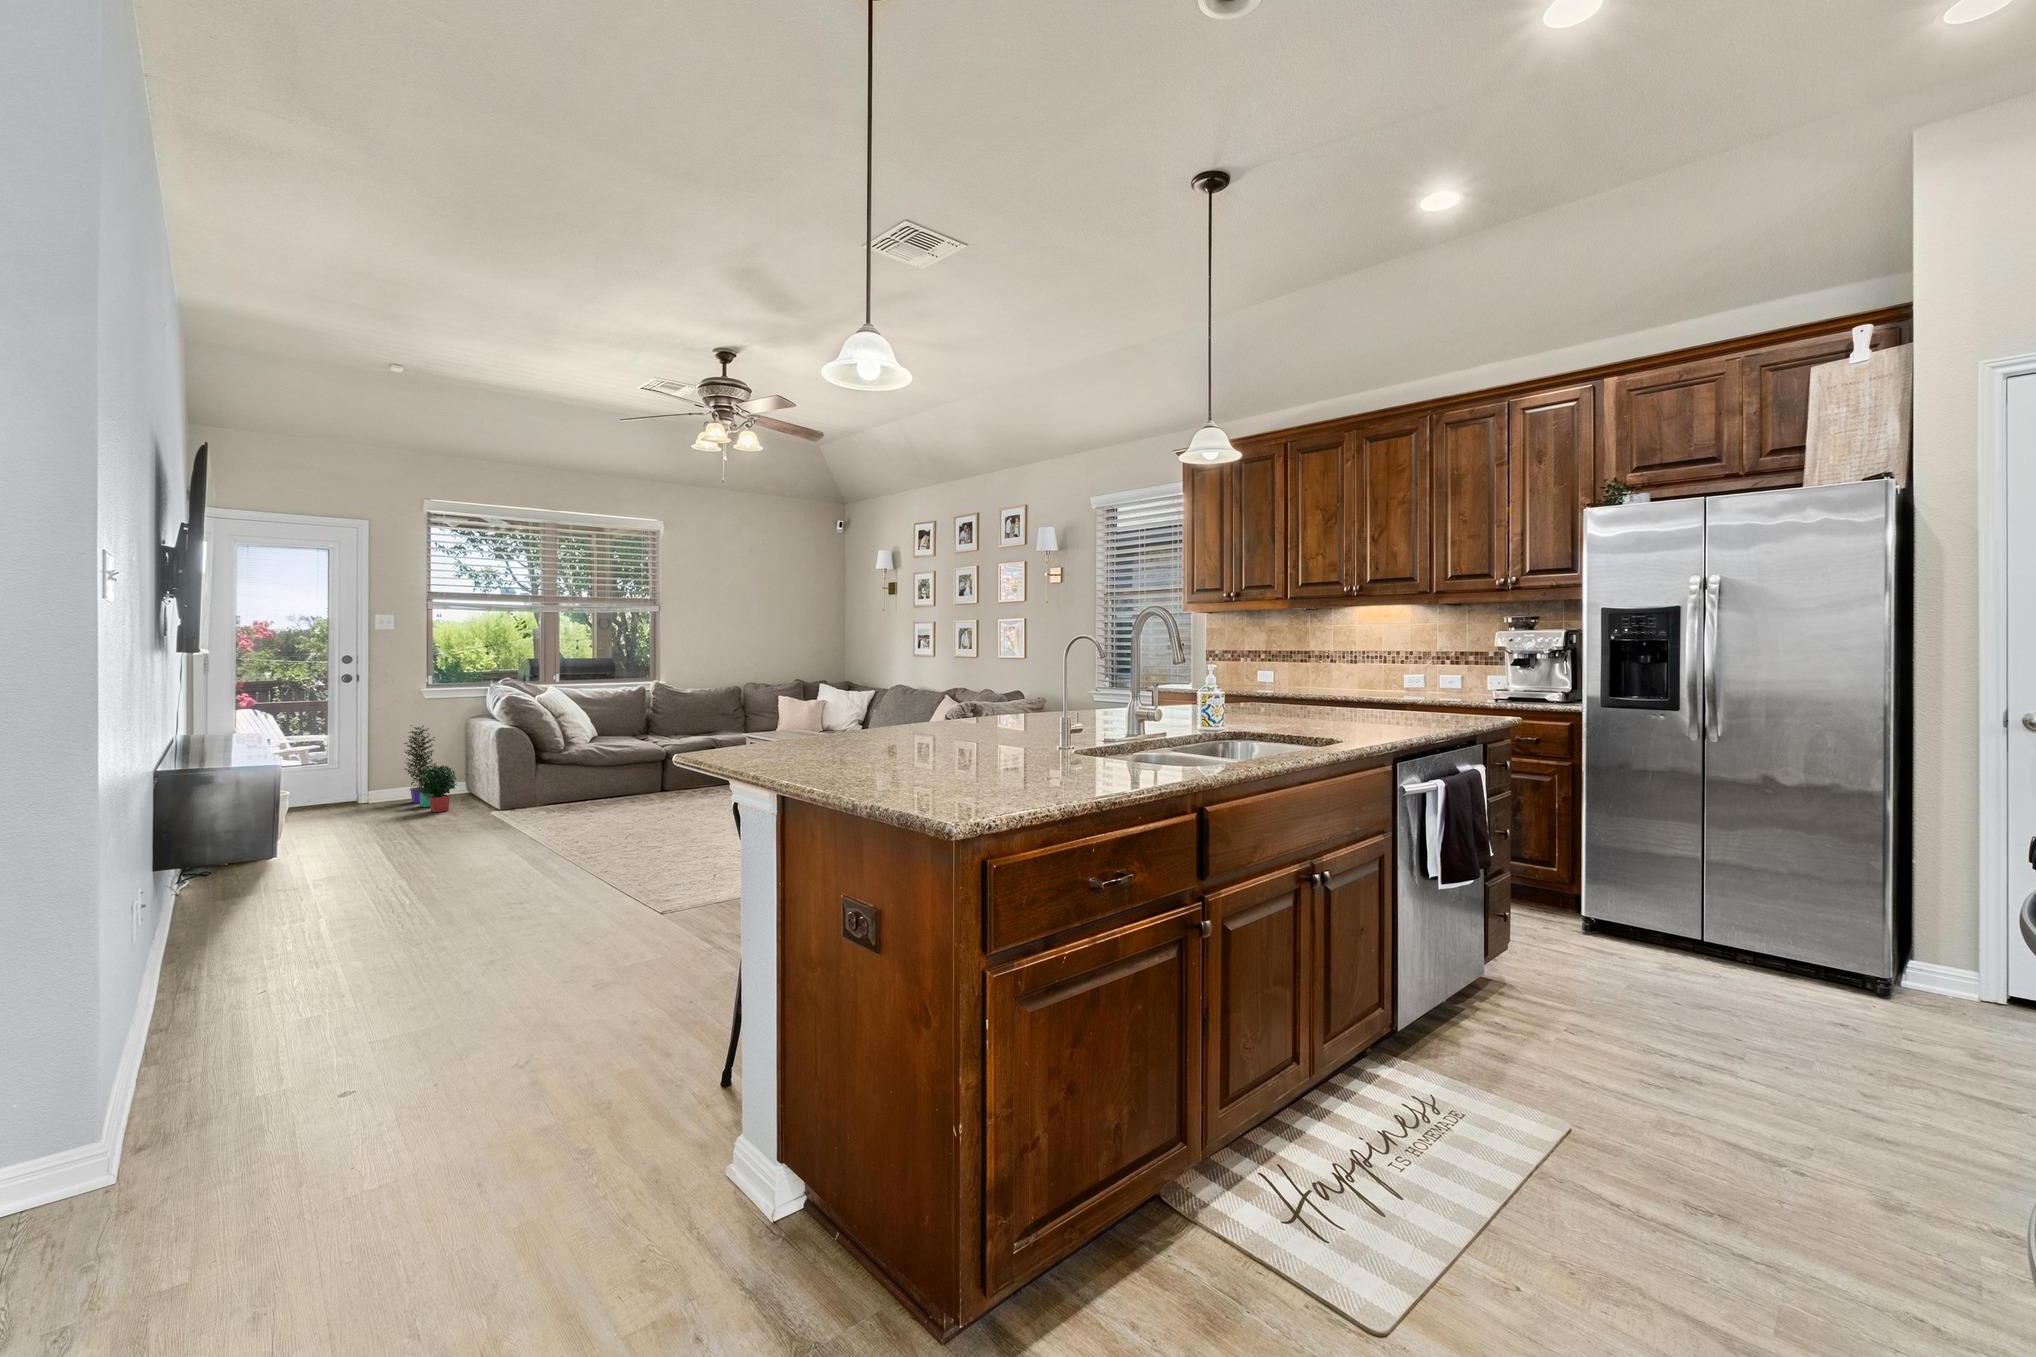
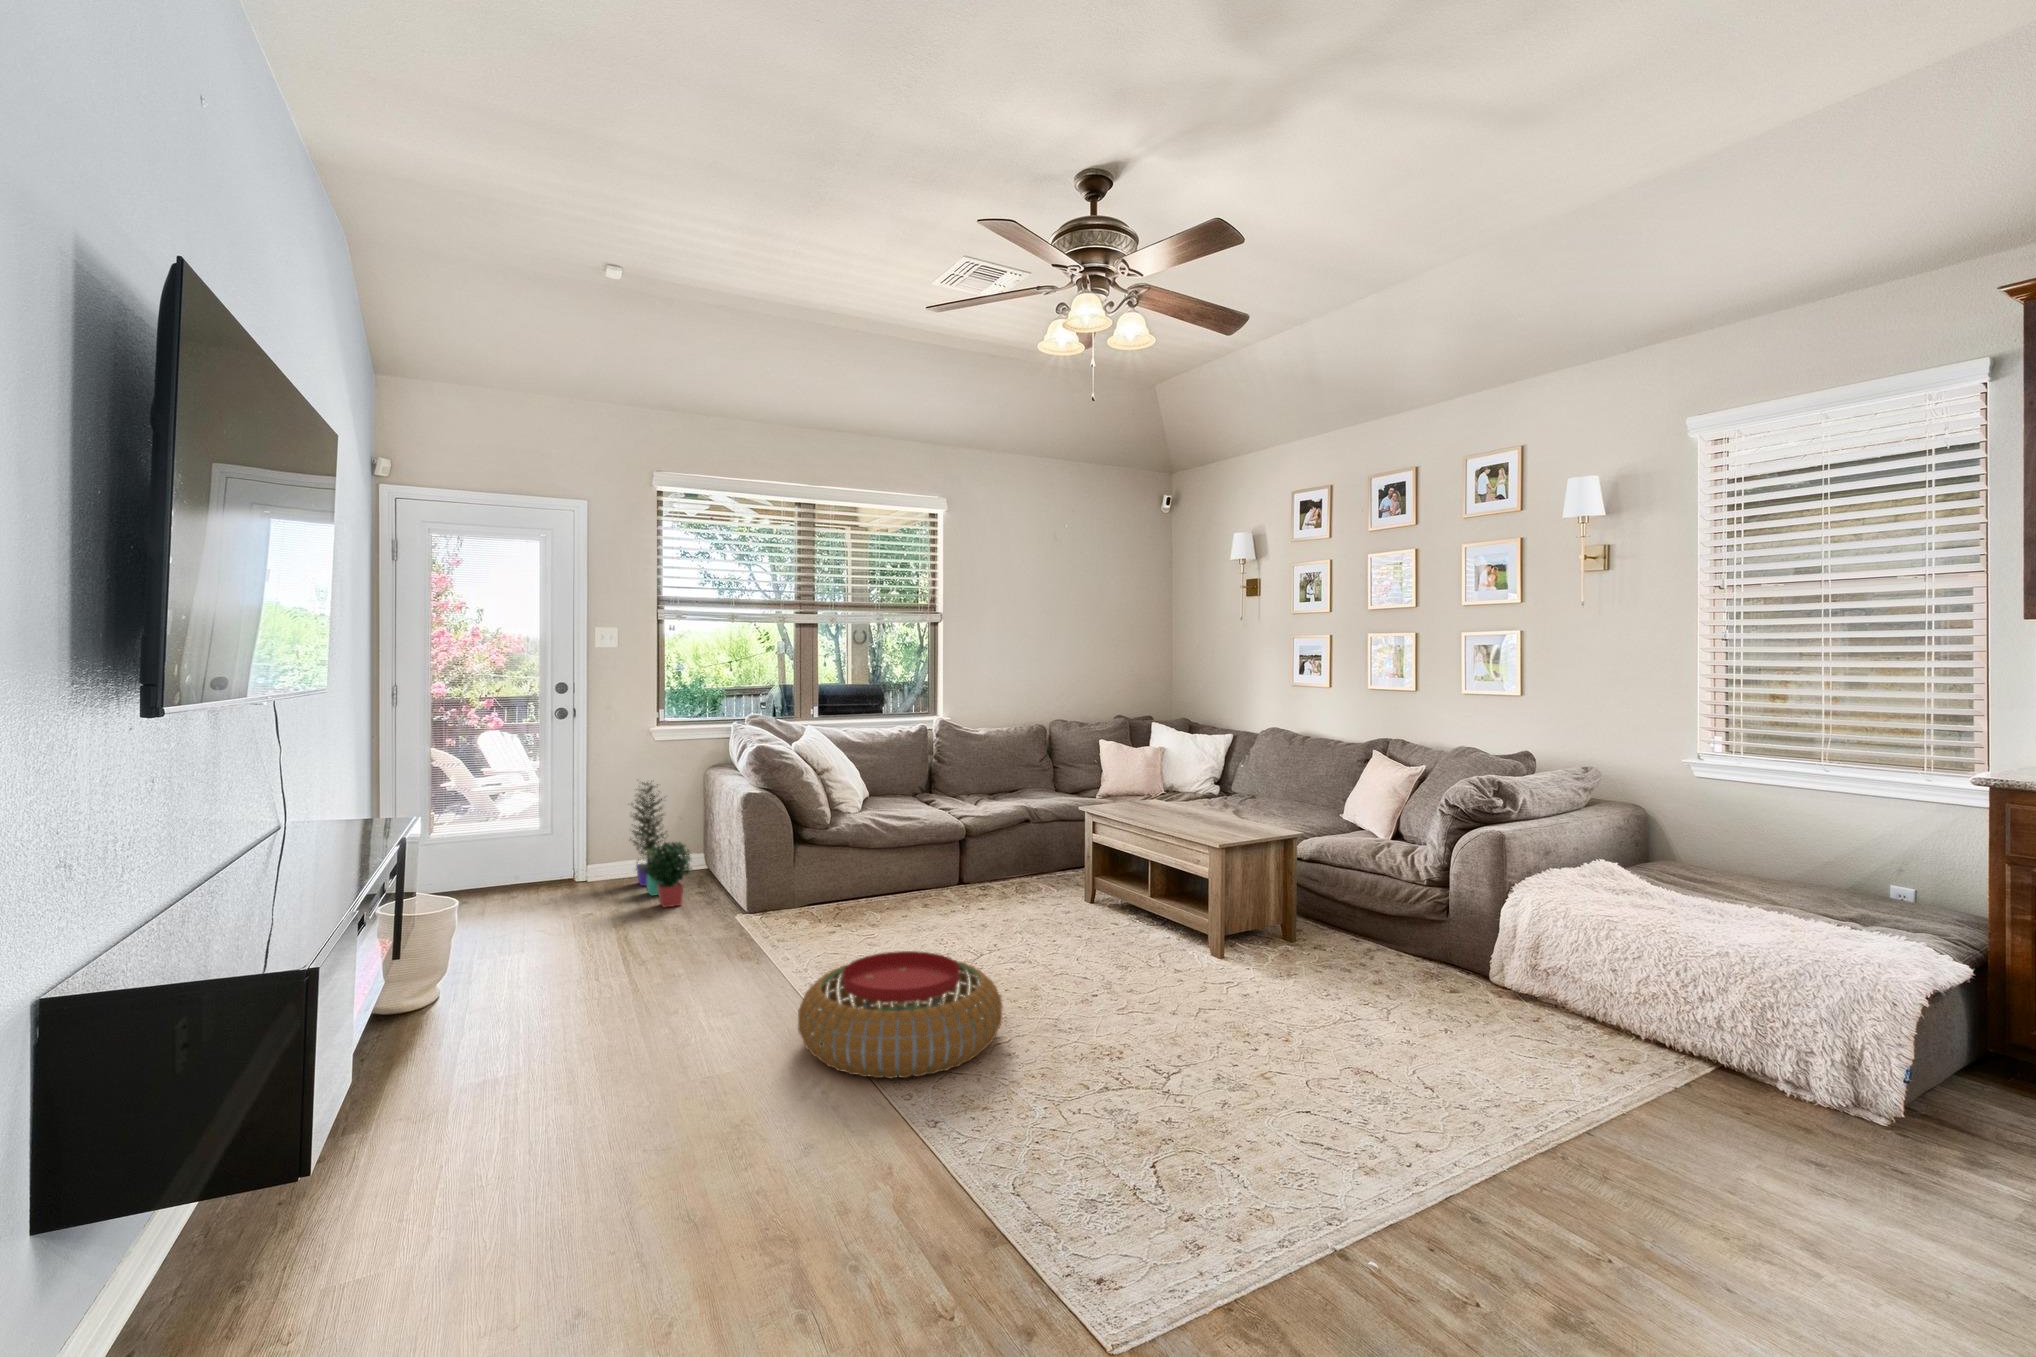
pouf: none [527,806,659,866] -> present [798,951,1003,1078]

